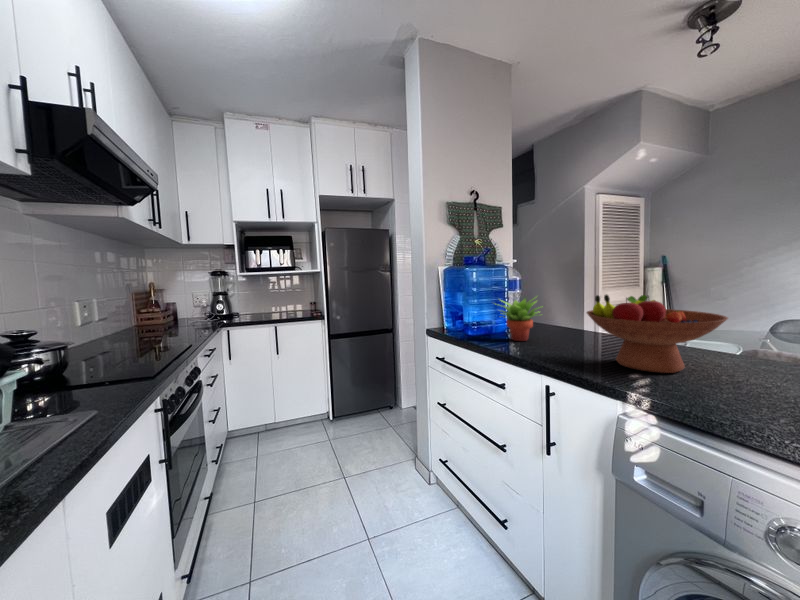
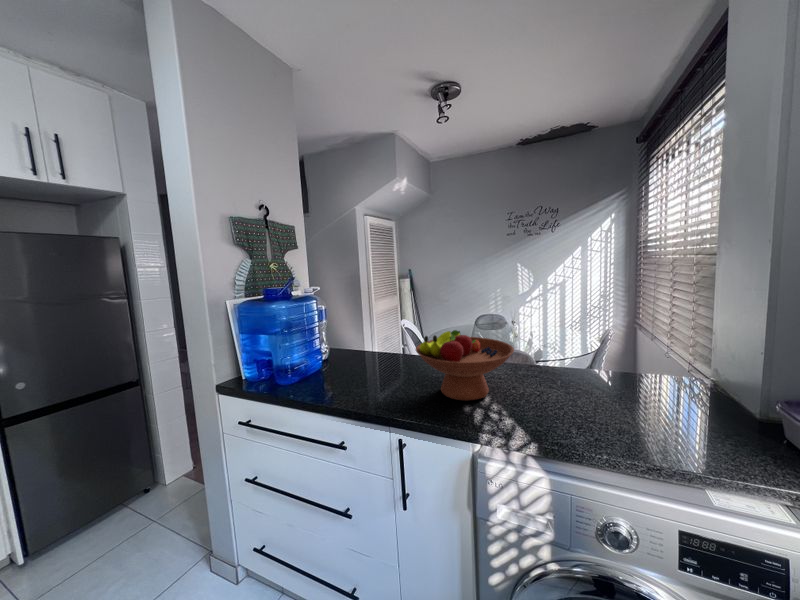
succulent plant: present [500,299,544,341] -> none [311,330,365,384]

